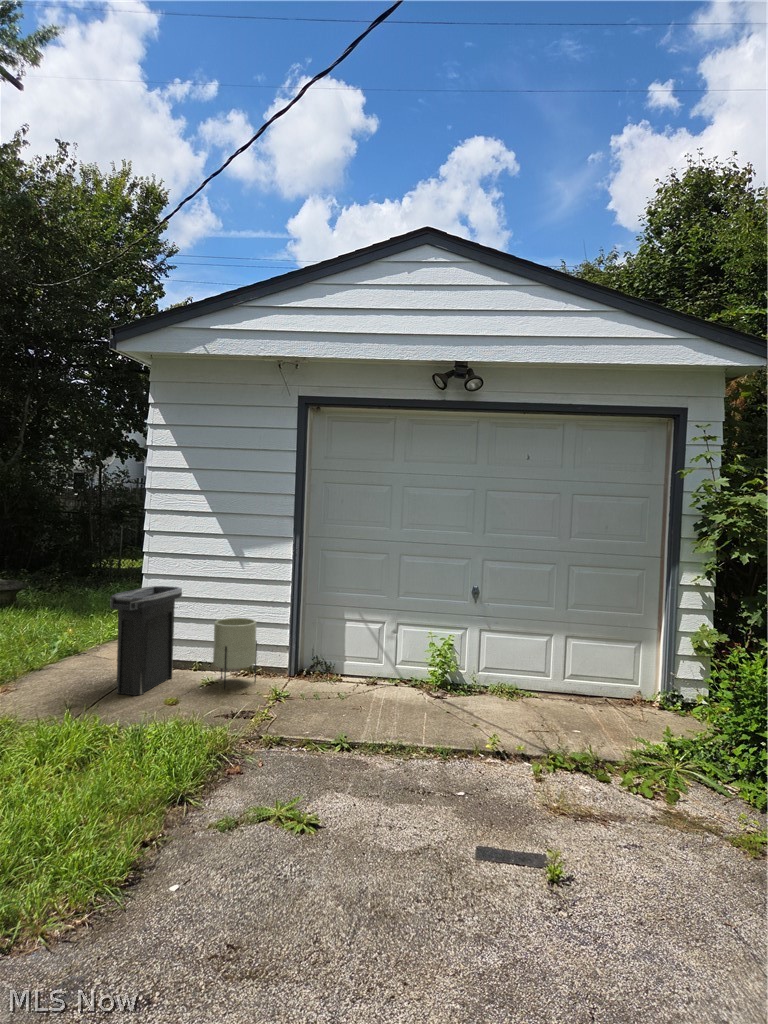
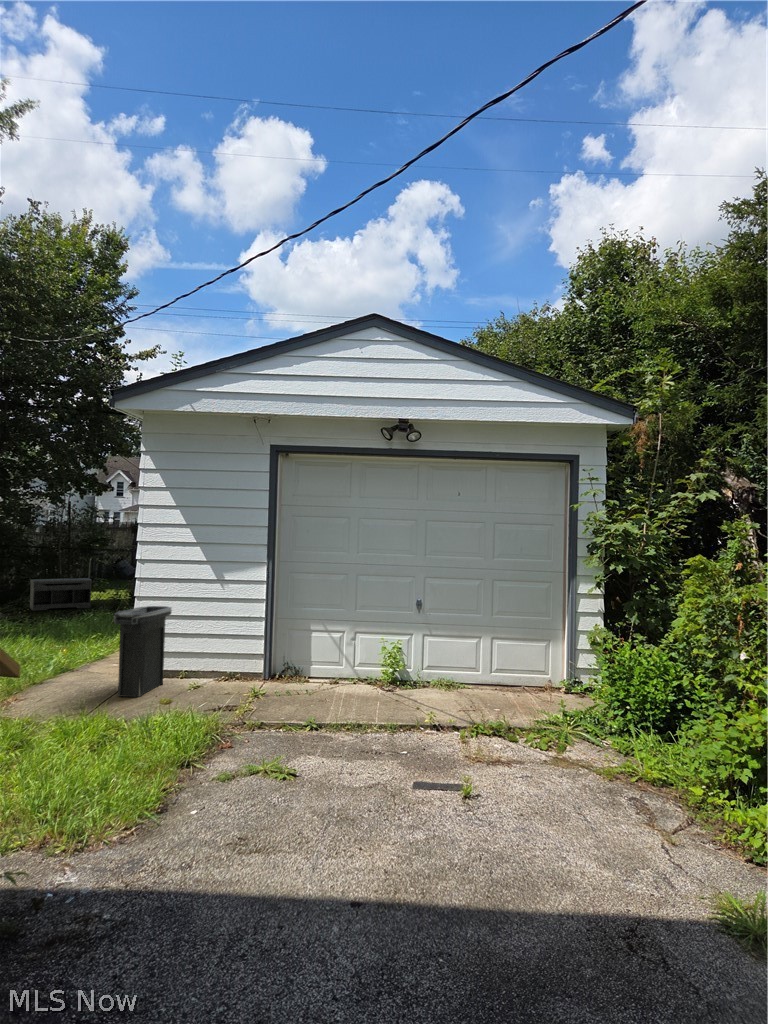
bench: none [54,546,118,580] -> present [30,578,92,611]
planter: present [213,618,257,689] -> none [200,631,236,691]

